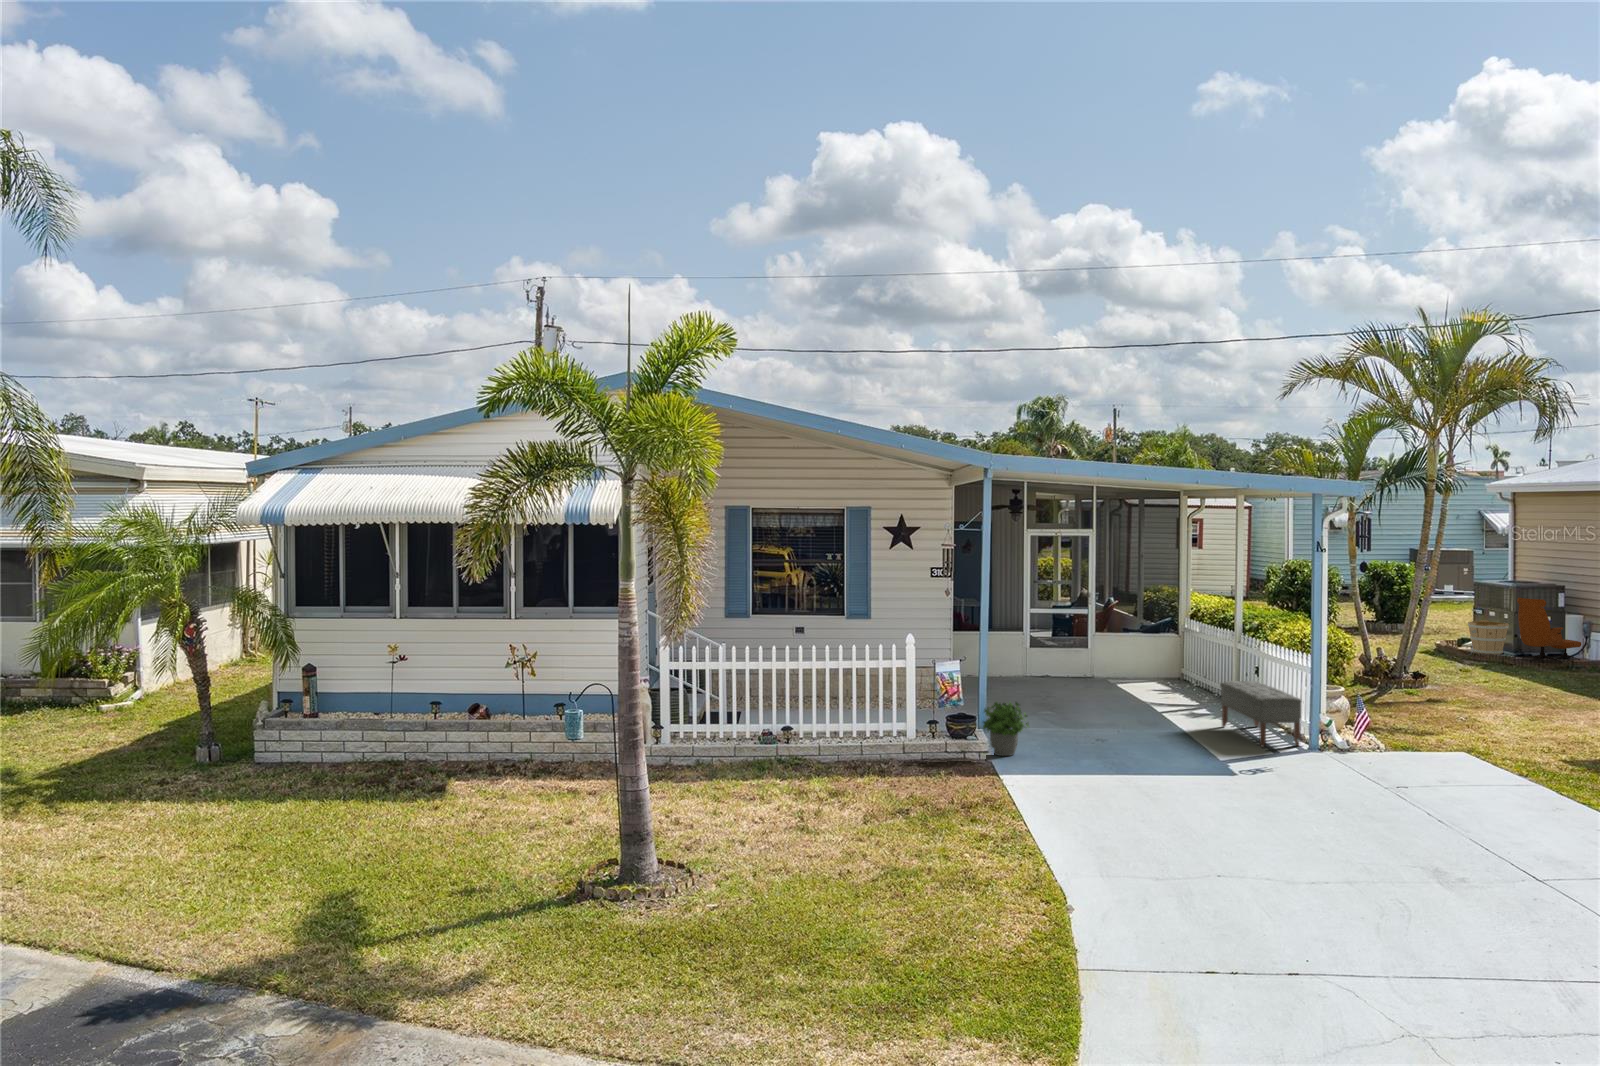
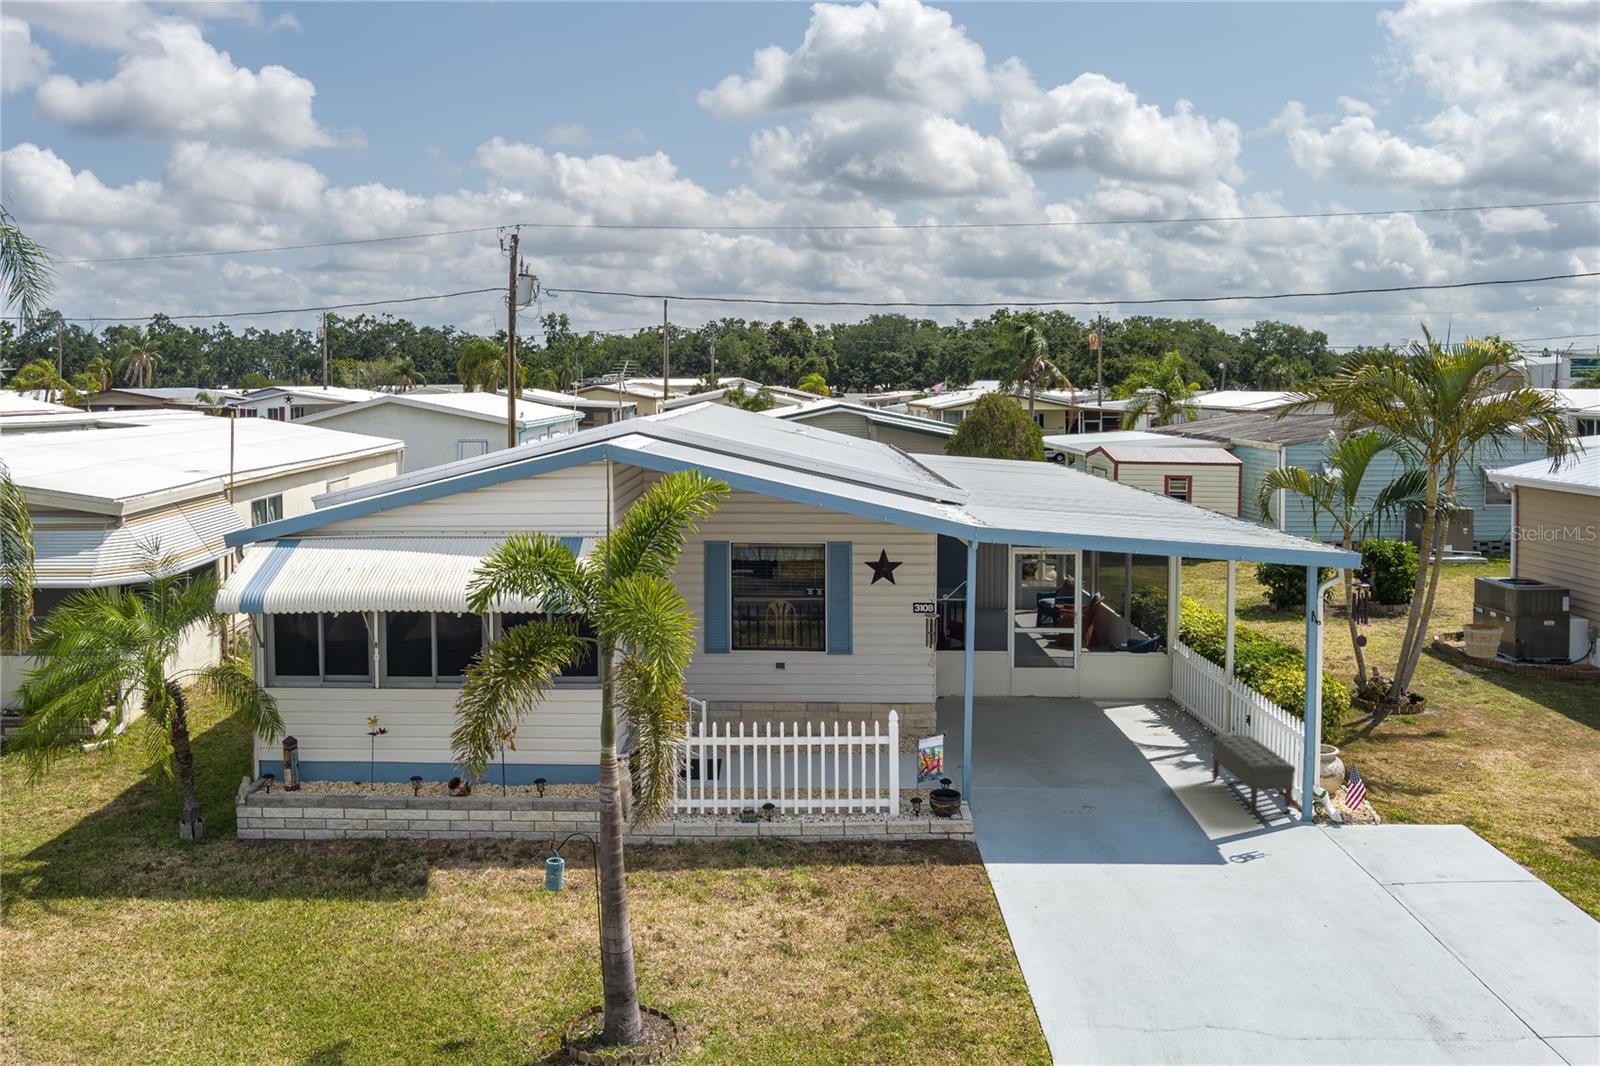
lounge chair: present [1517,597,1581,663] -> none [1513,607,1576,674]
potted plant: present [983,702,1029,756] -> none [970,773,1018,830]

